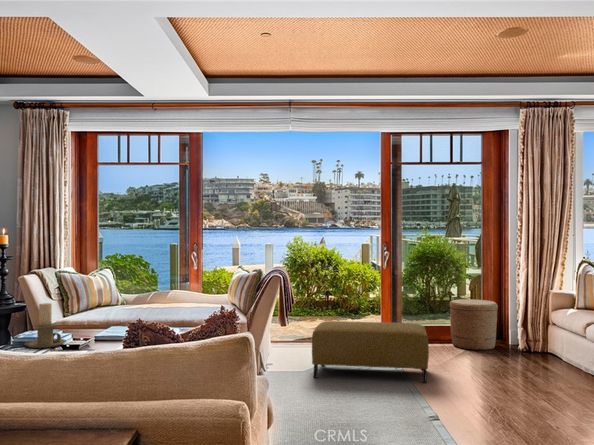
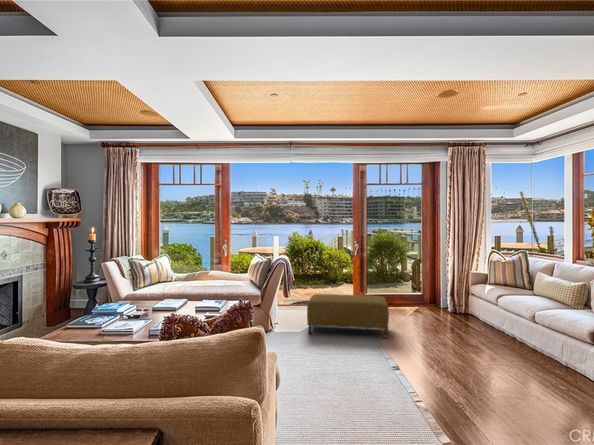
woven basket: present [449,299,498,350] -> none [400,276,433,312]
candle holder: present [24,303,66,348] -> none [101,287,132,320]

